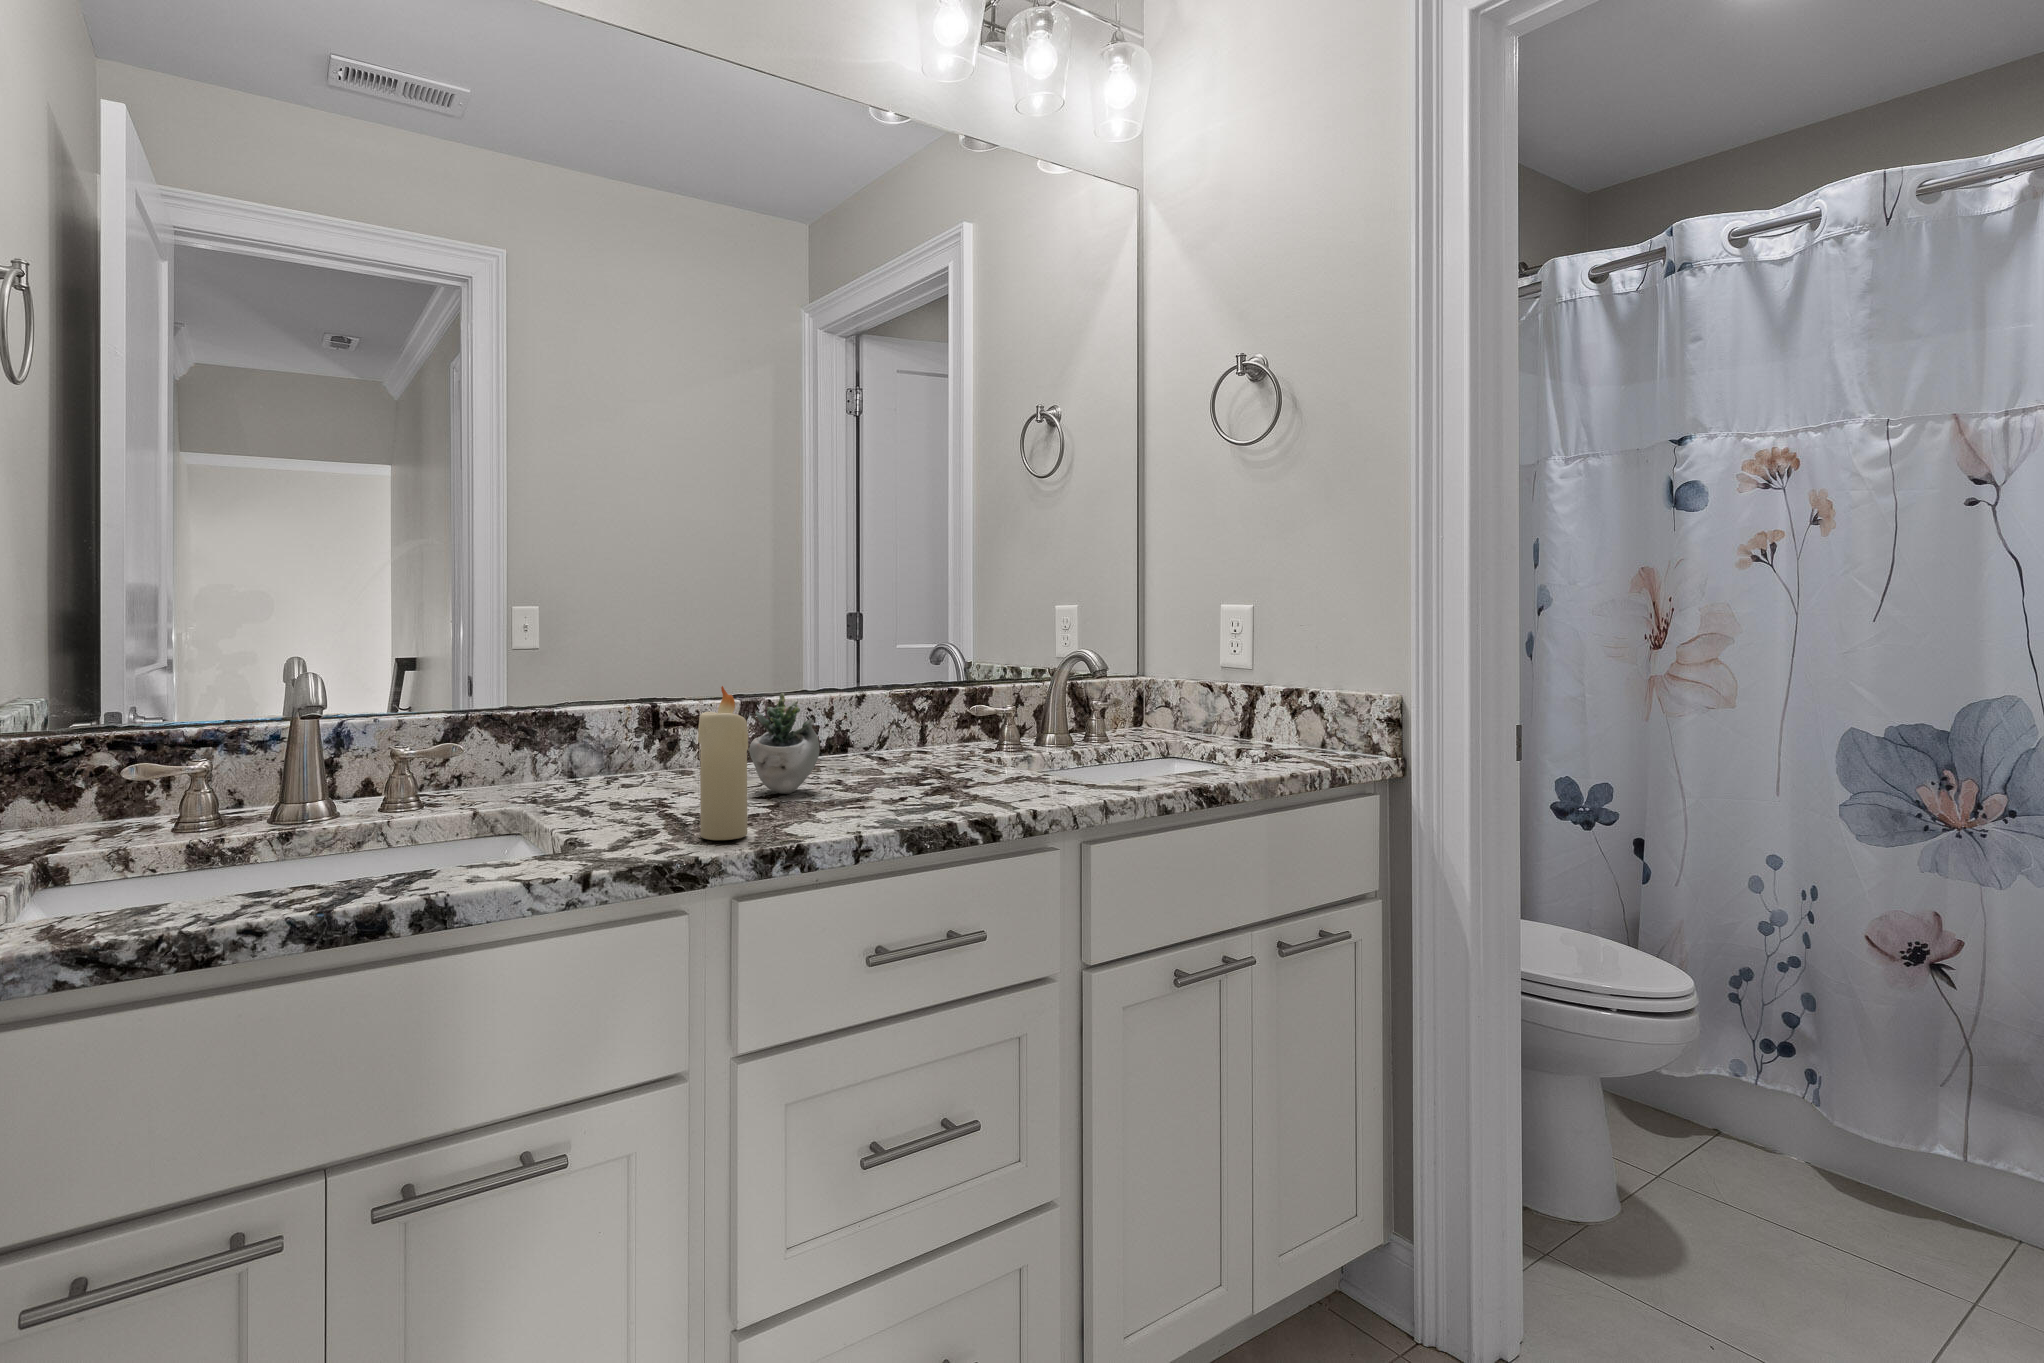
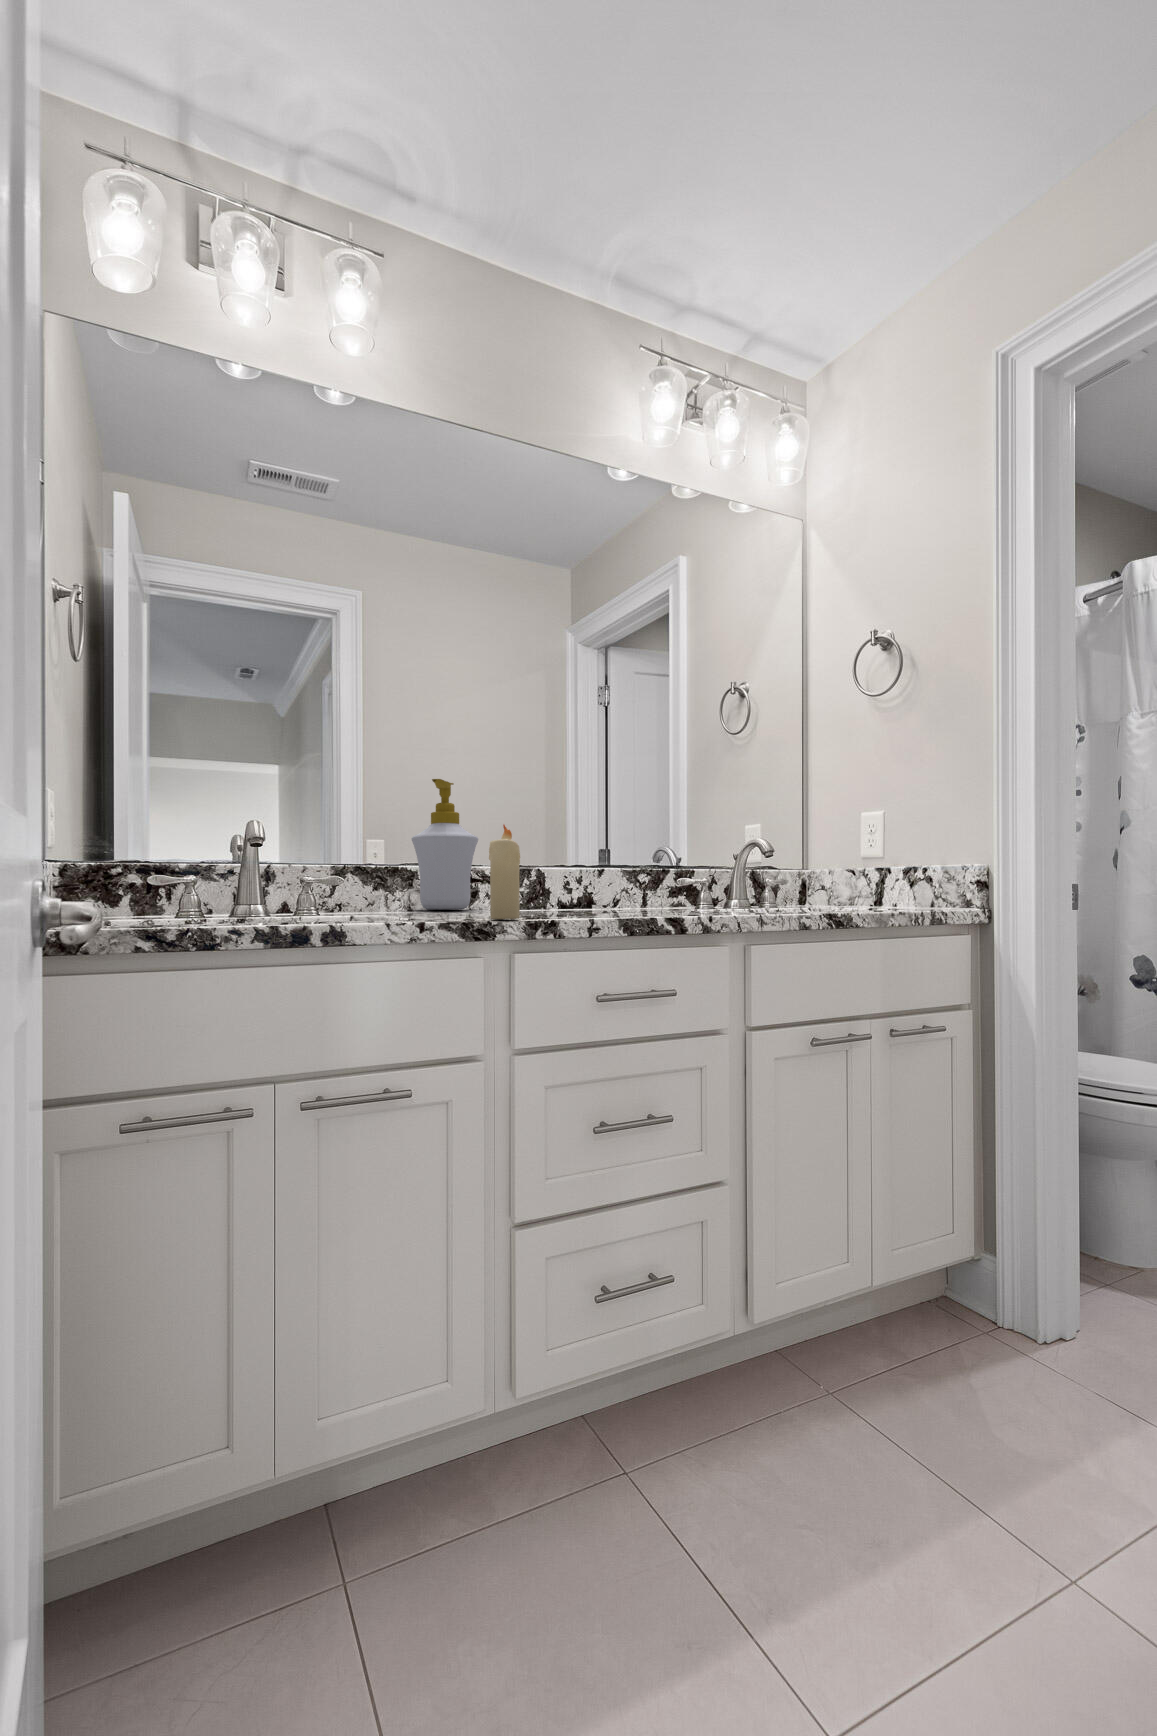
soap bottle: none [576,587,681,787] -> present [412,779,478,910]
succulent plant: present [749,684,882,794] -> none [523,838,609,912]

